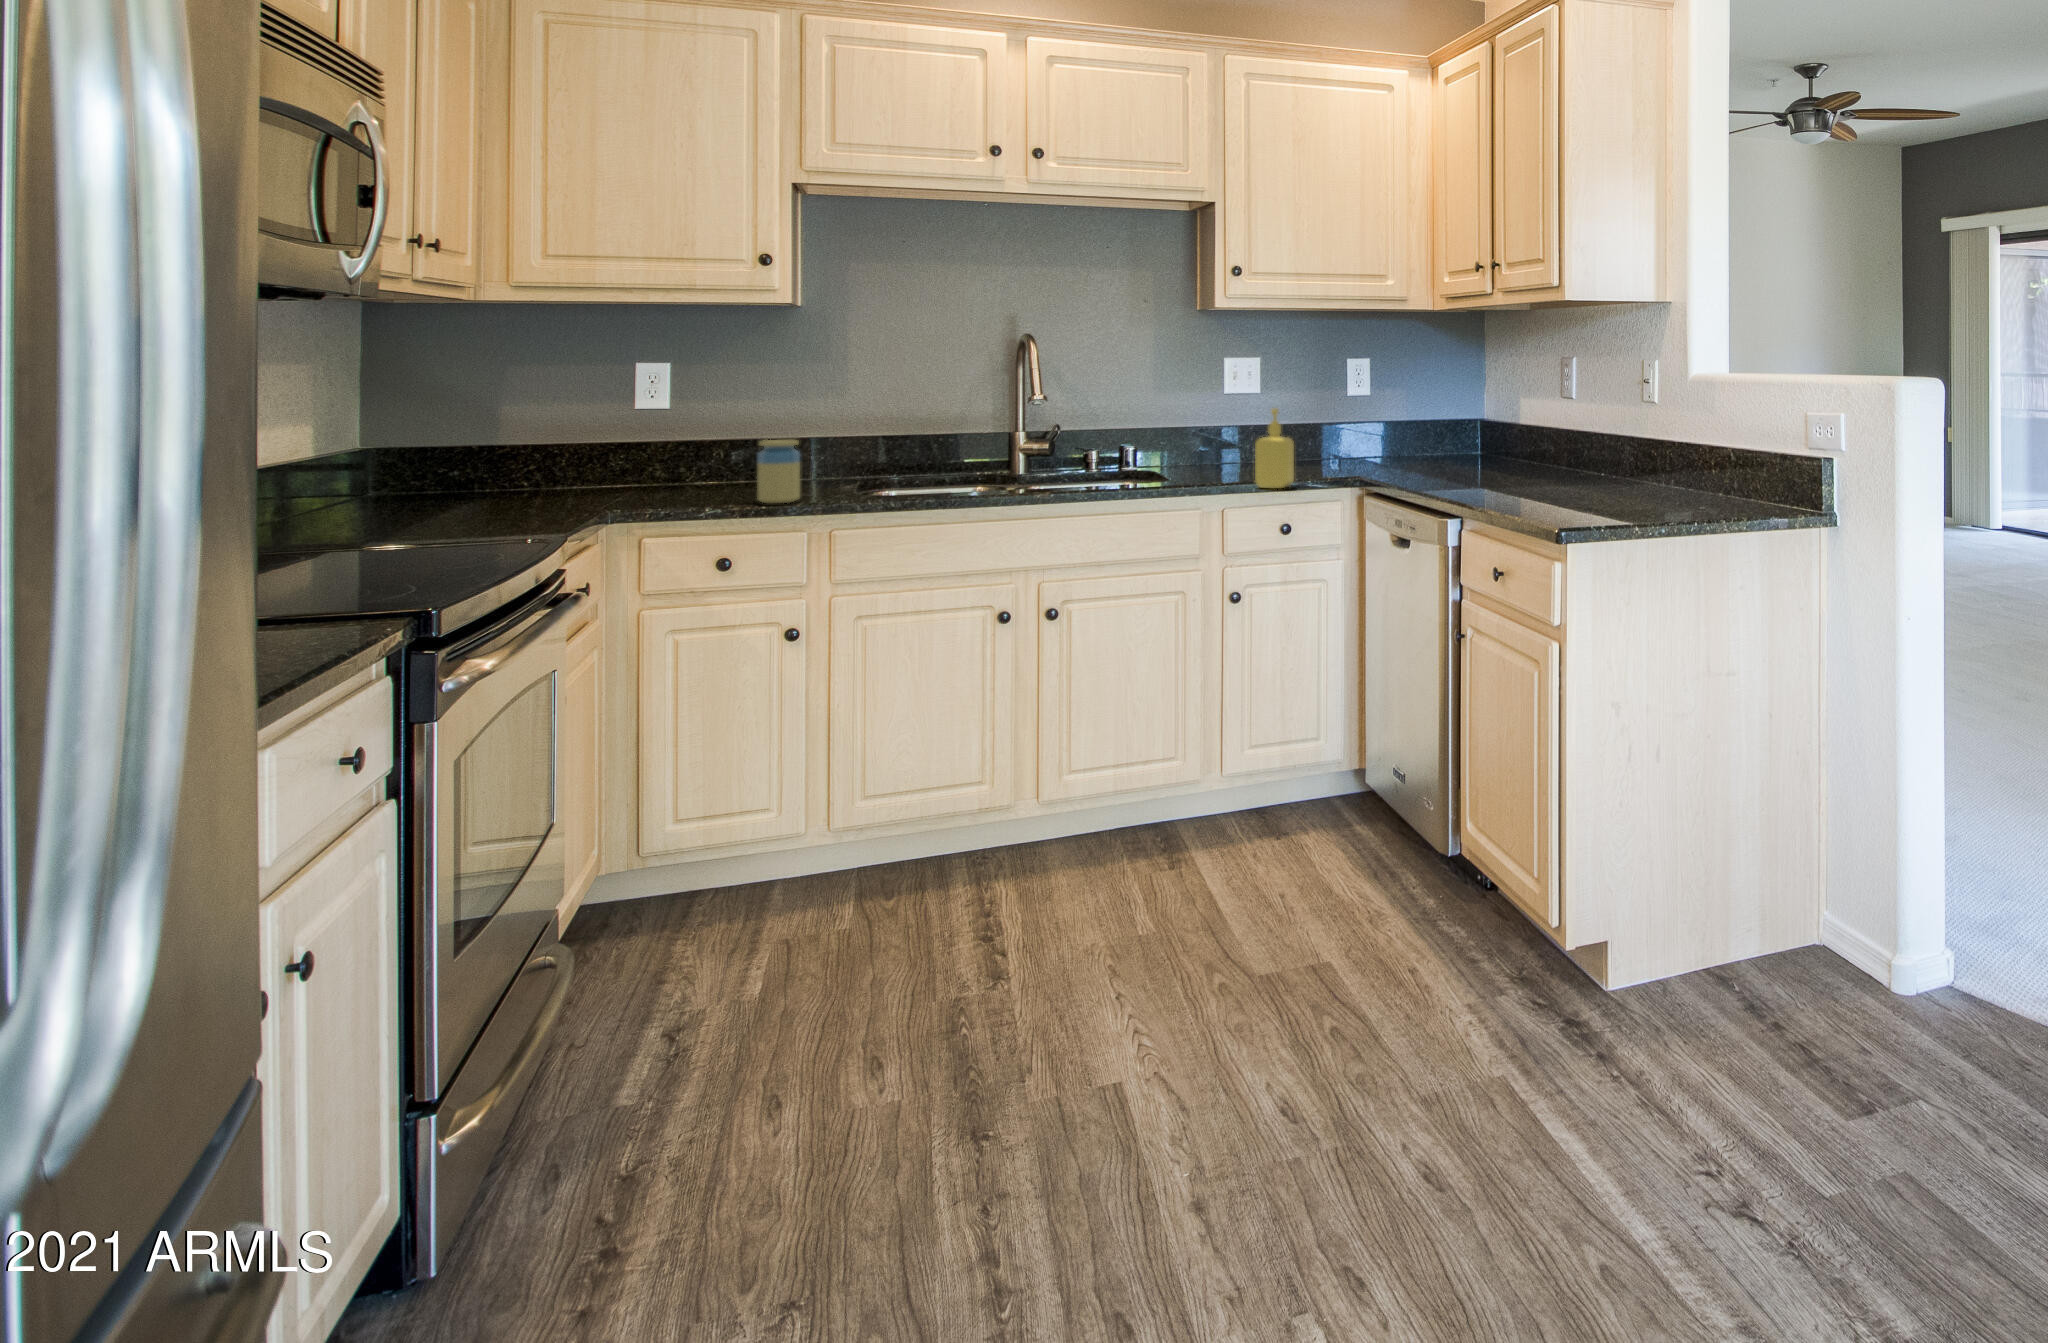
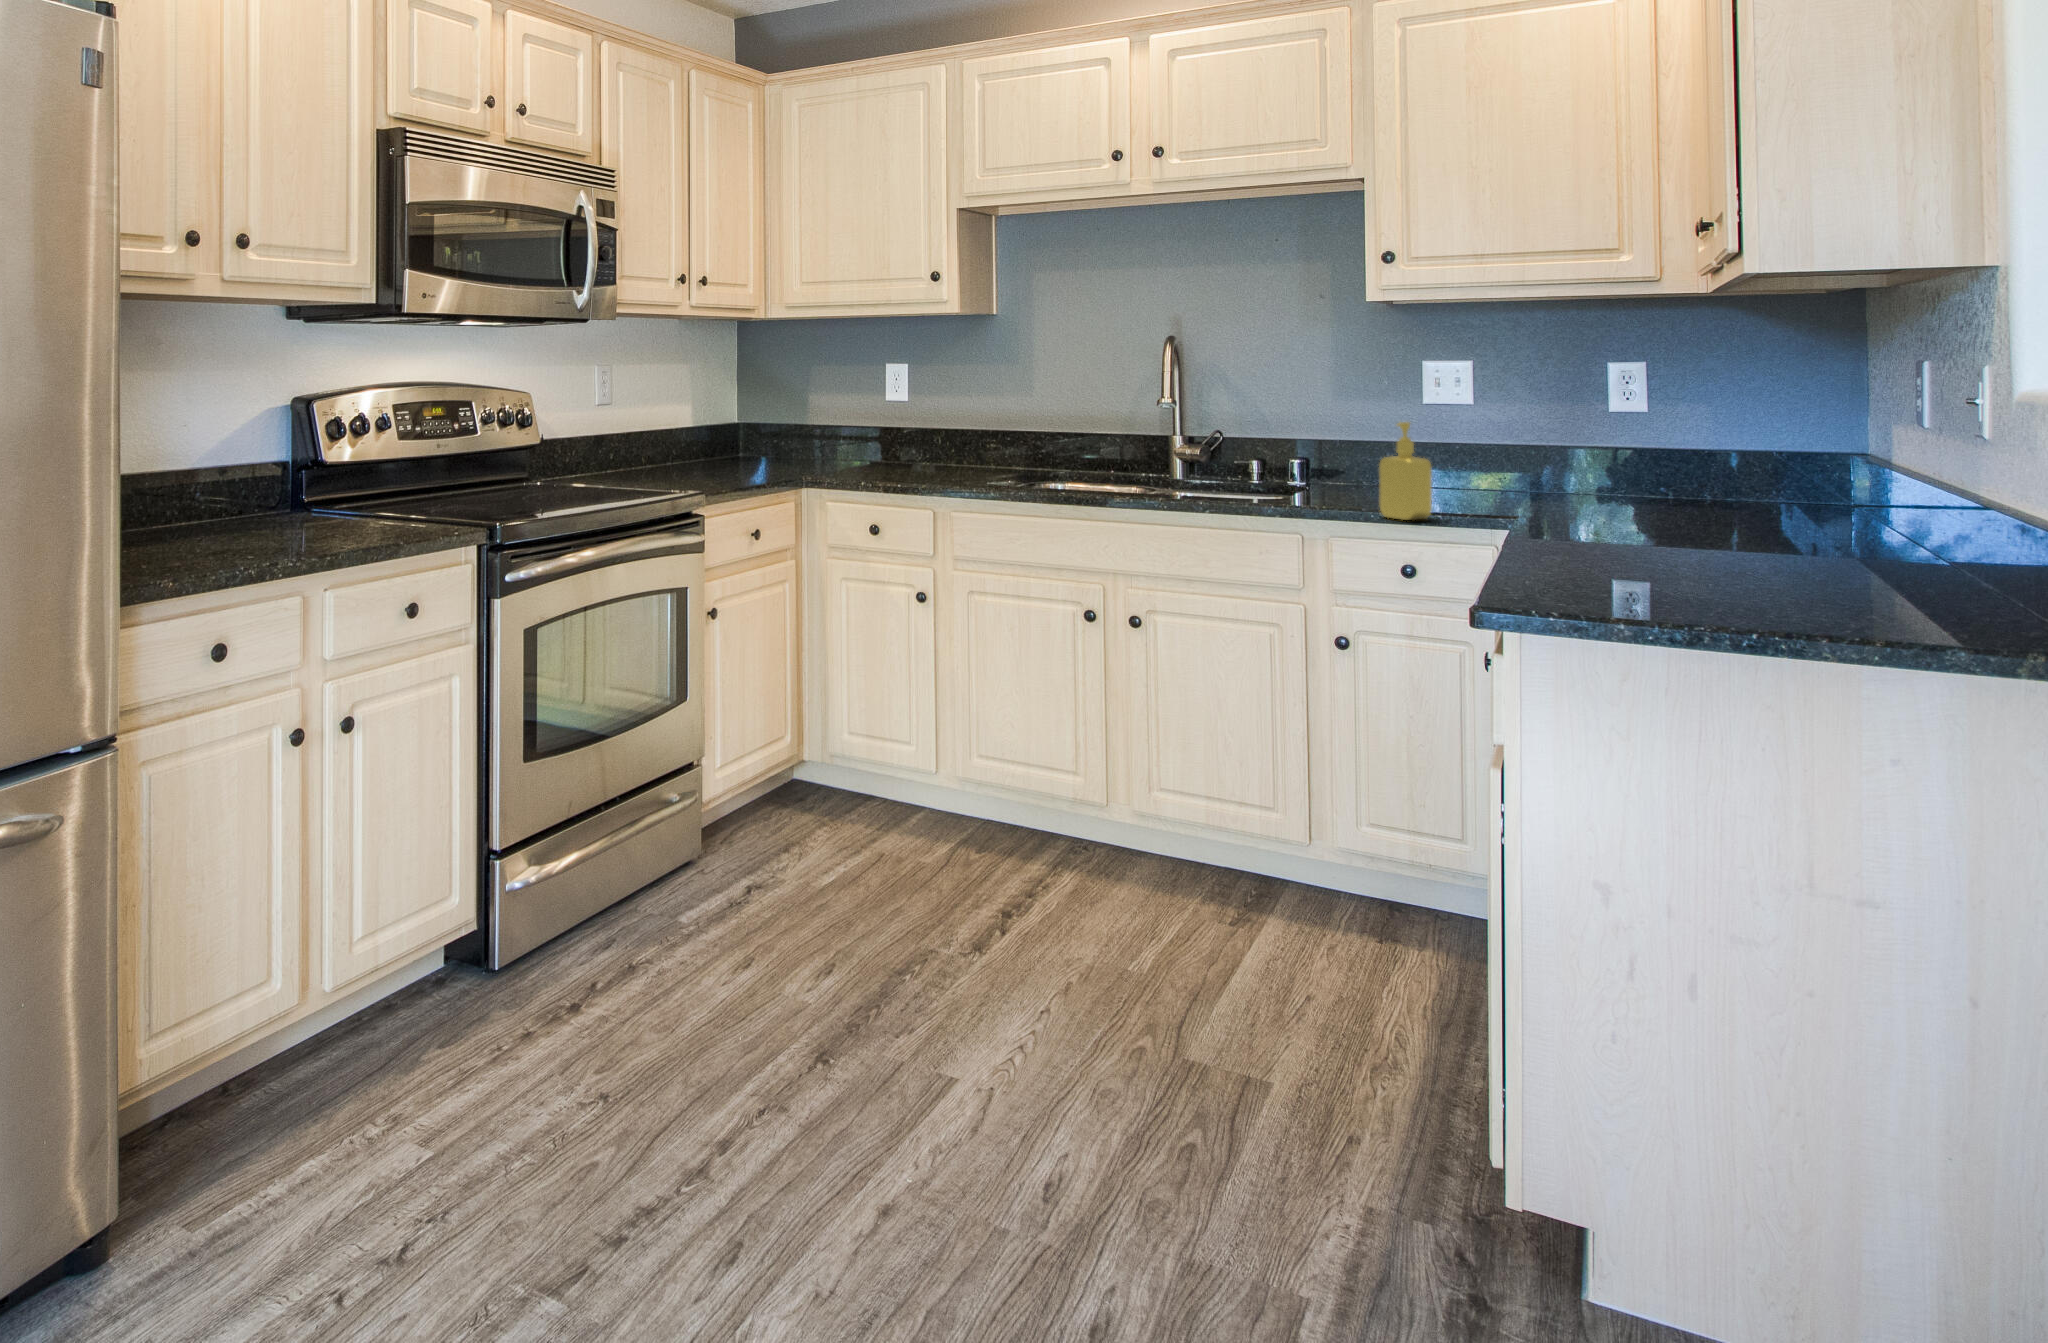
jar: present [757,440,800,503] -> none [912,434,943,489]

